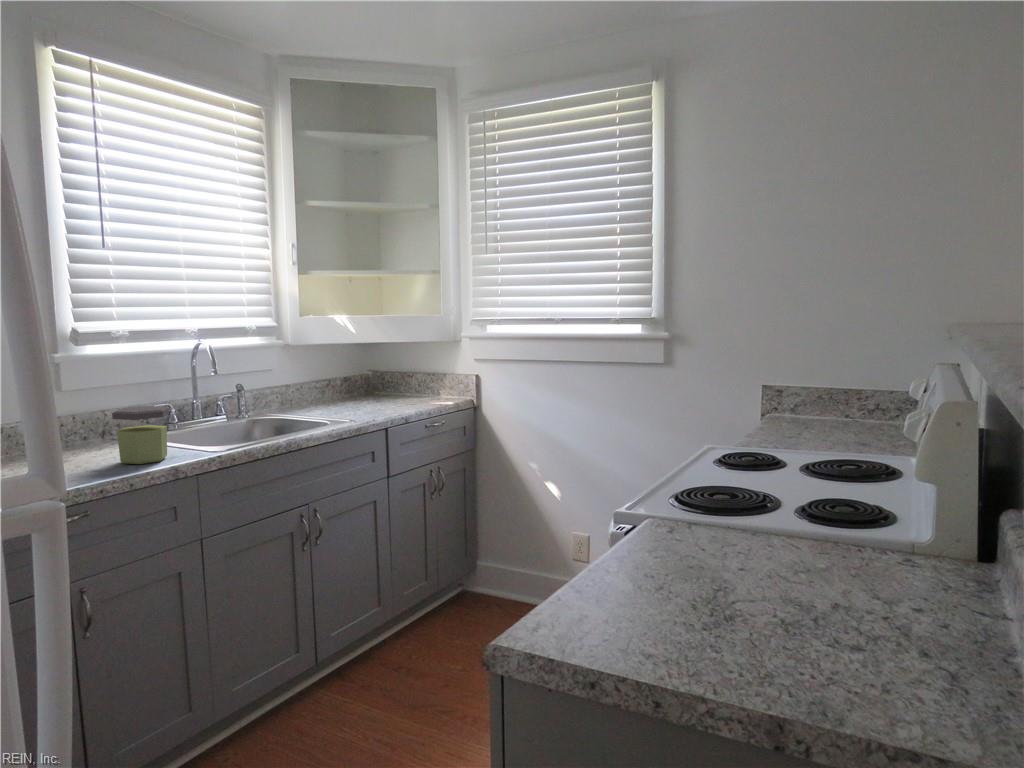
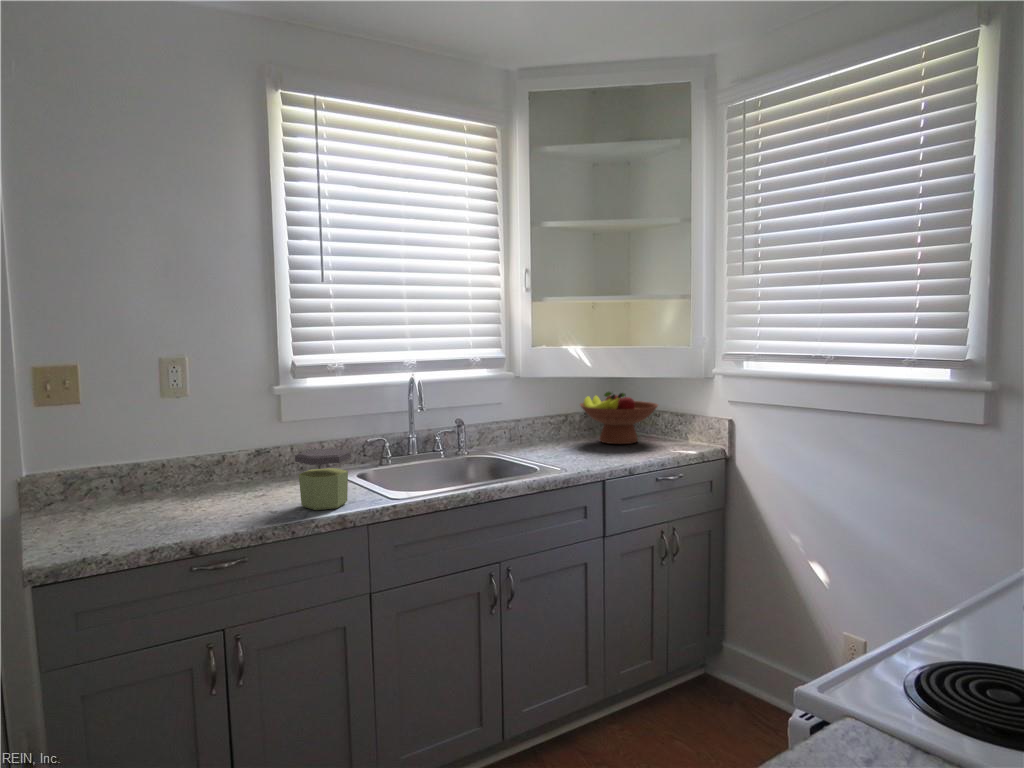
fruit bowl: none [349,356,419,401] -> present [580,392,658,444]

